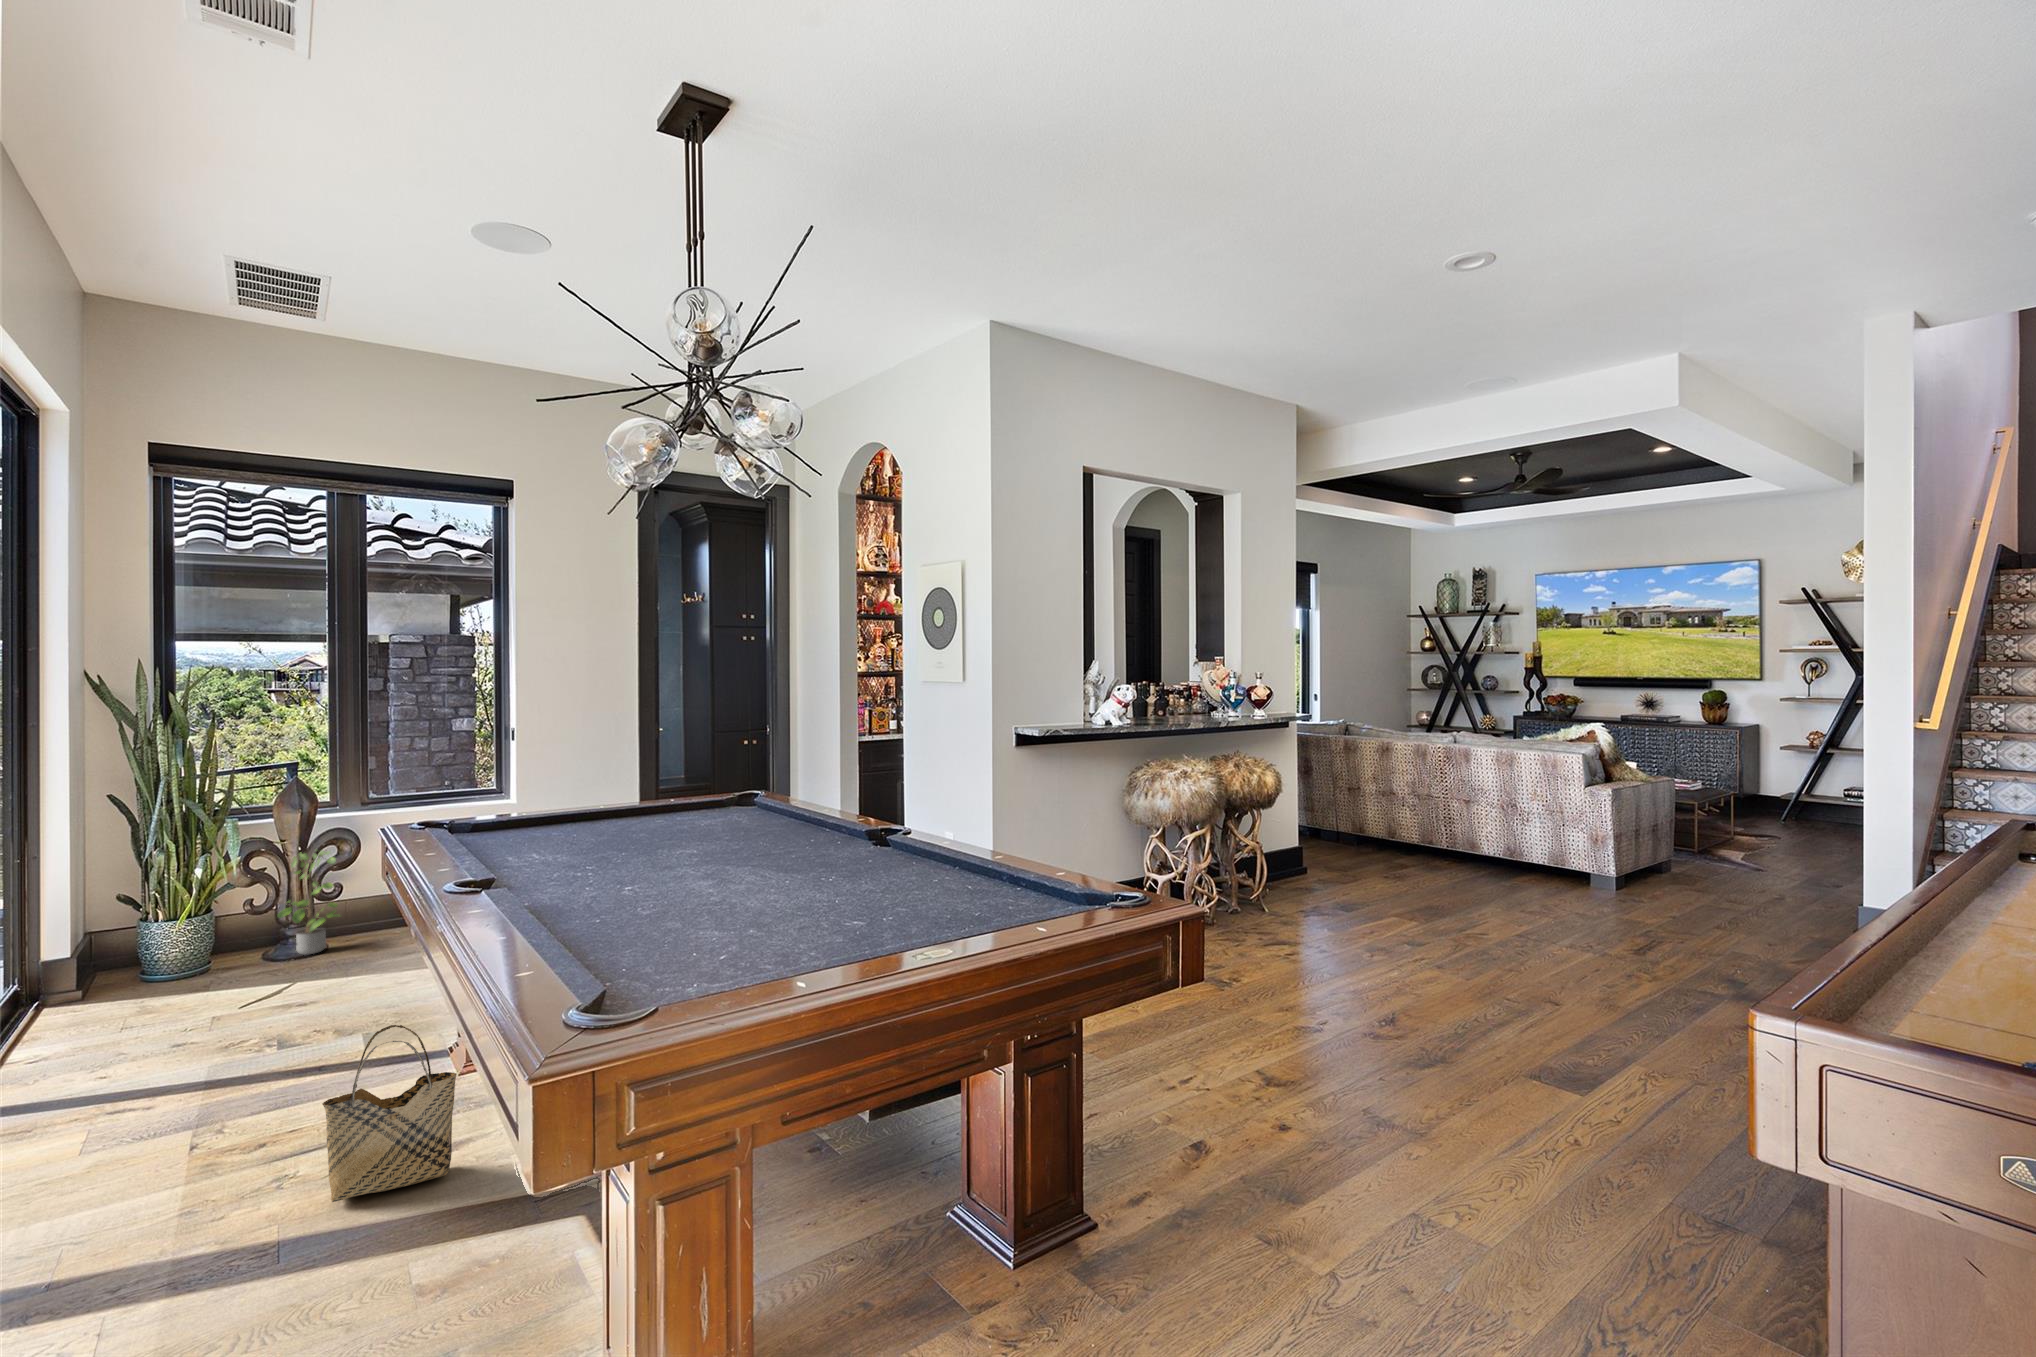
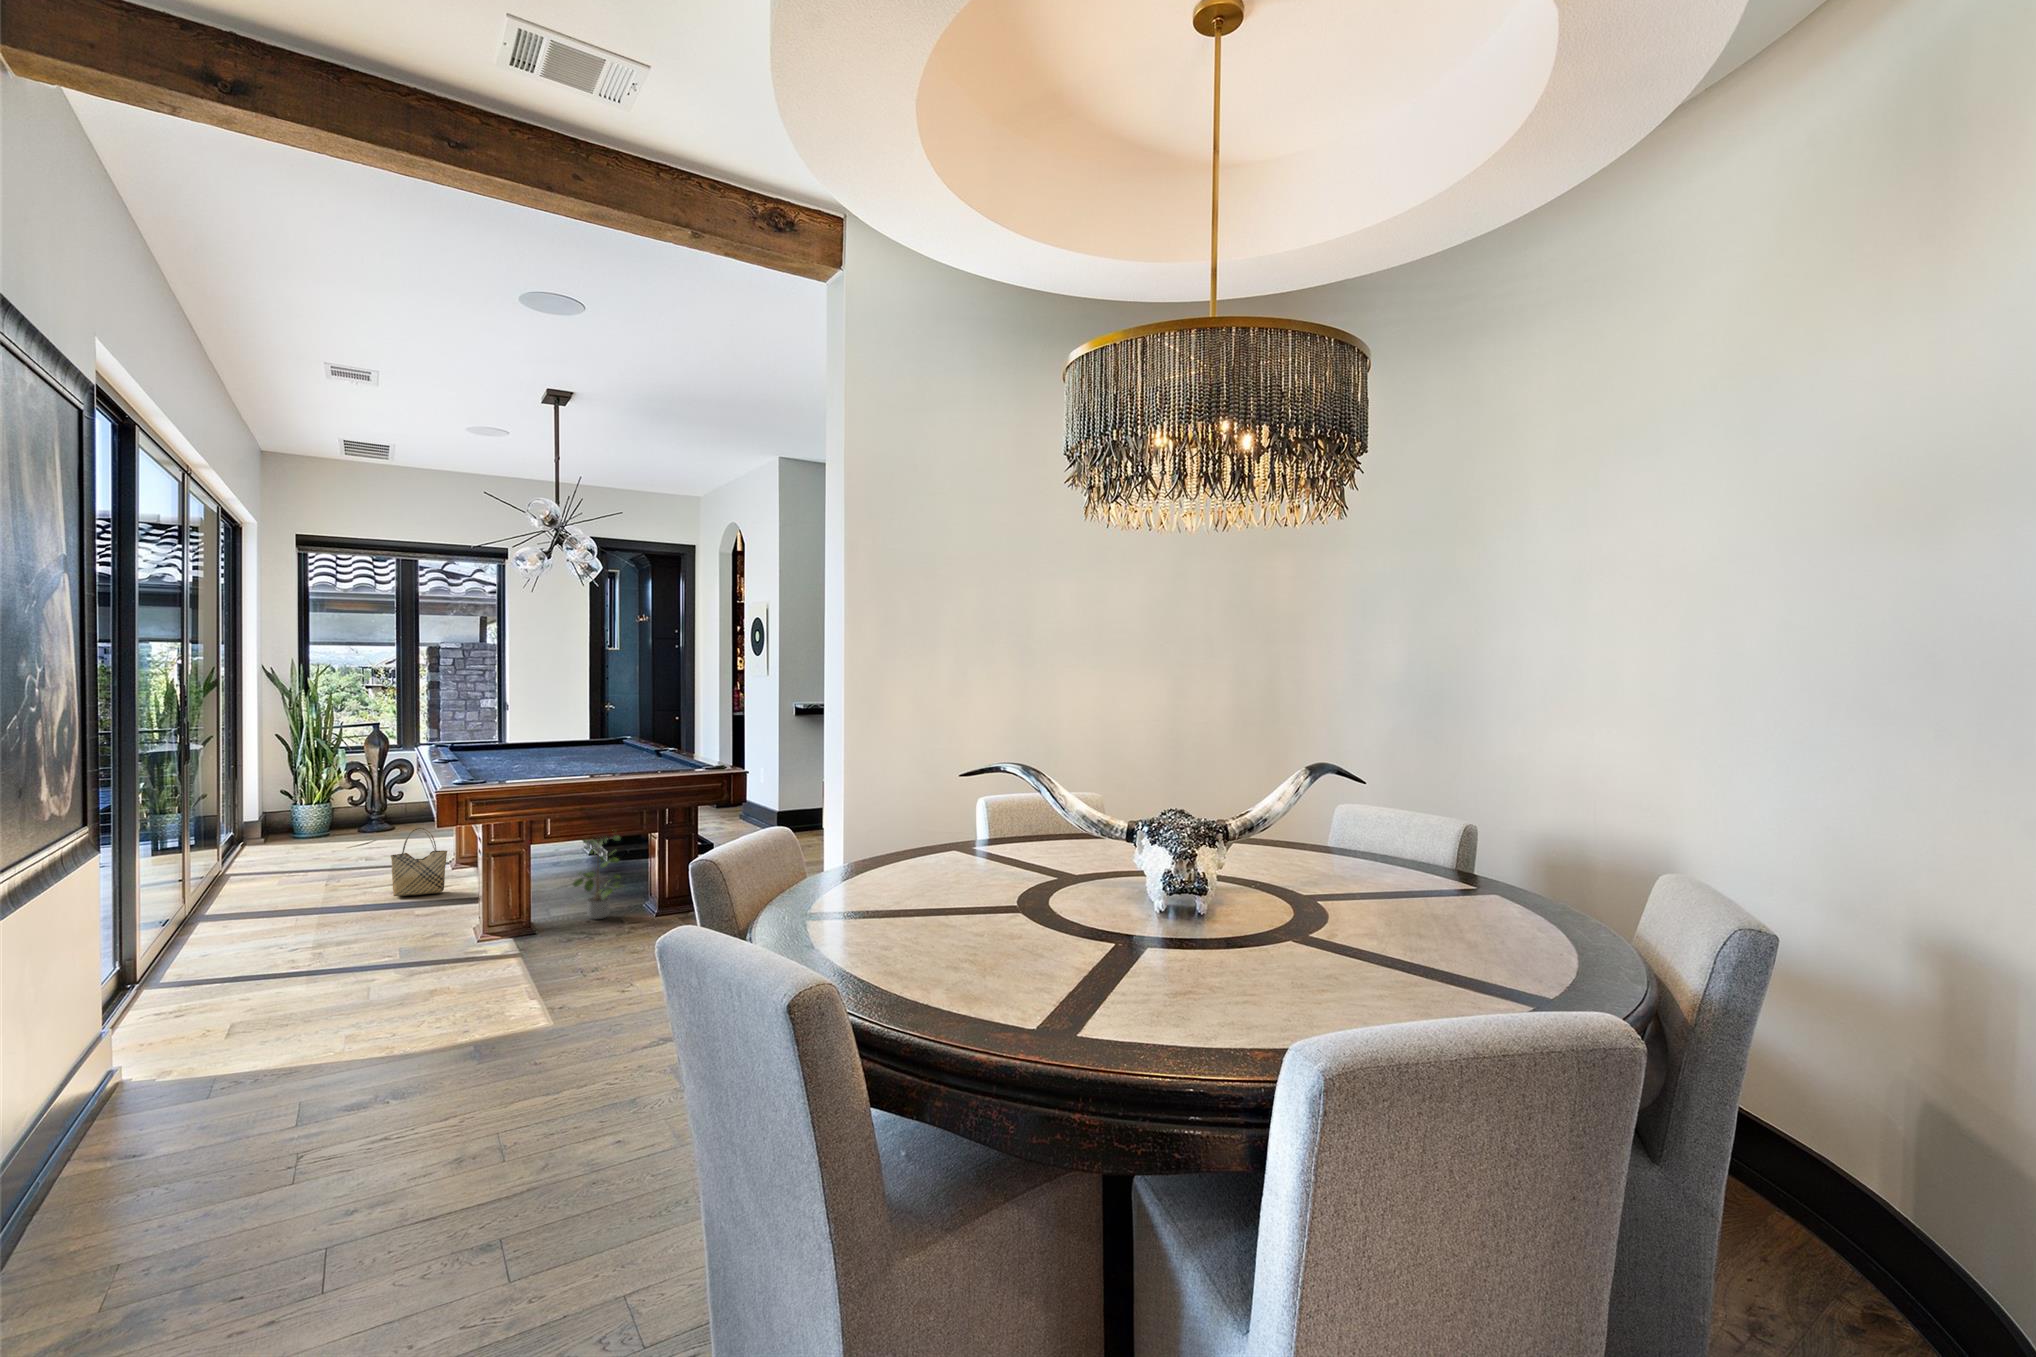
potted plant: present [277,851,340,955] -> present [573,830,623,919]

